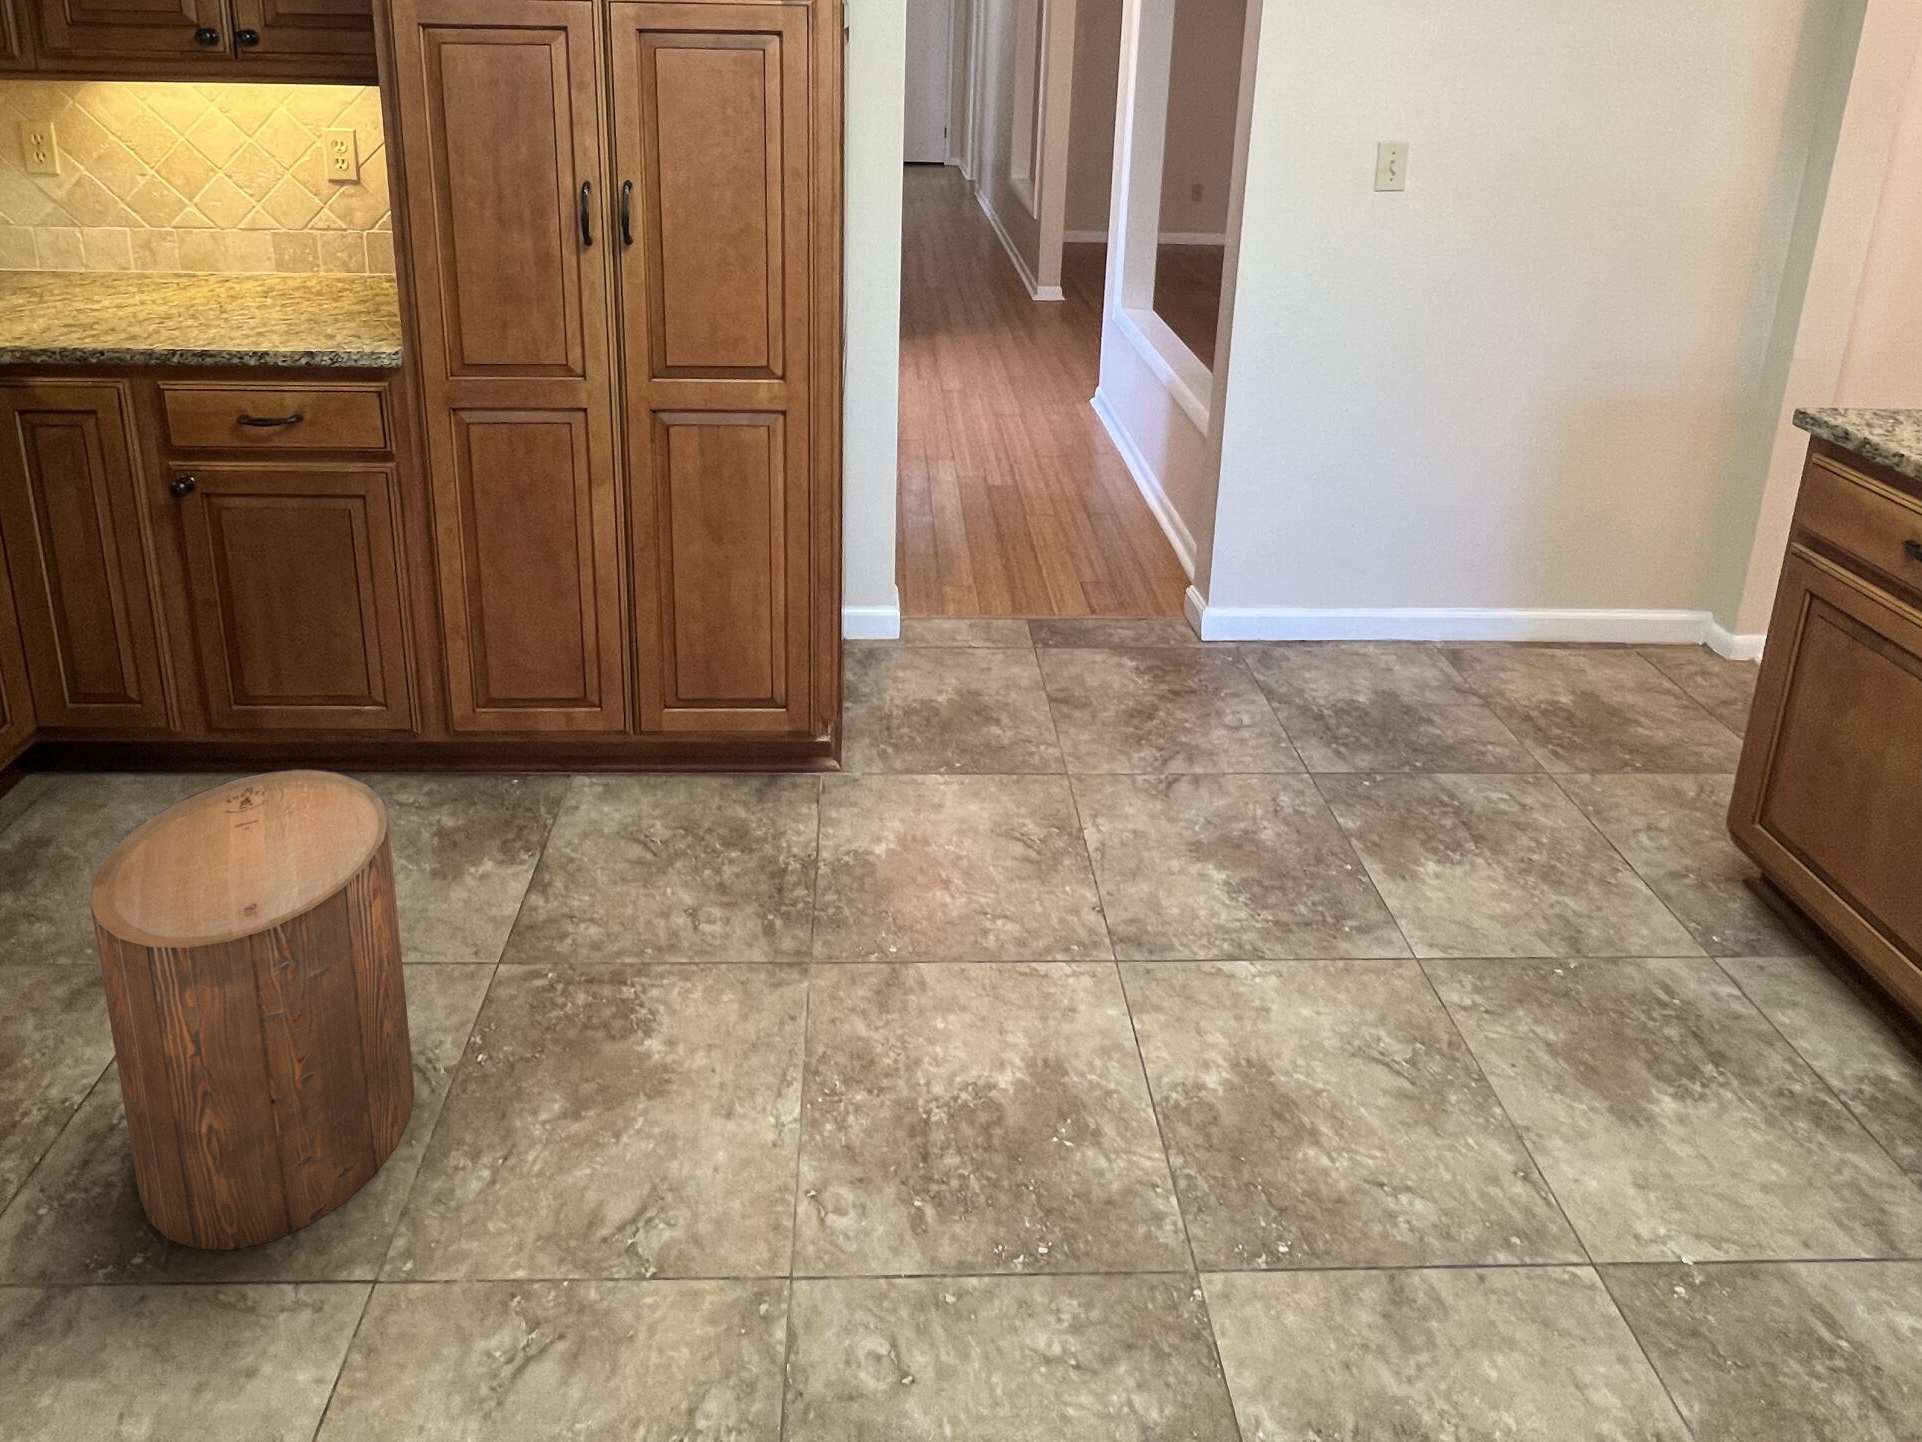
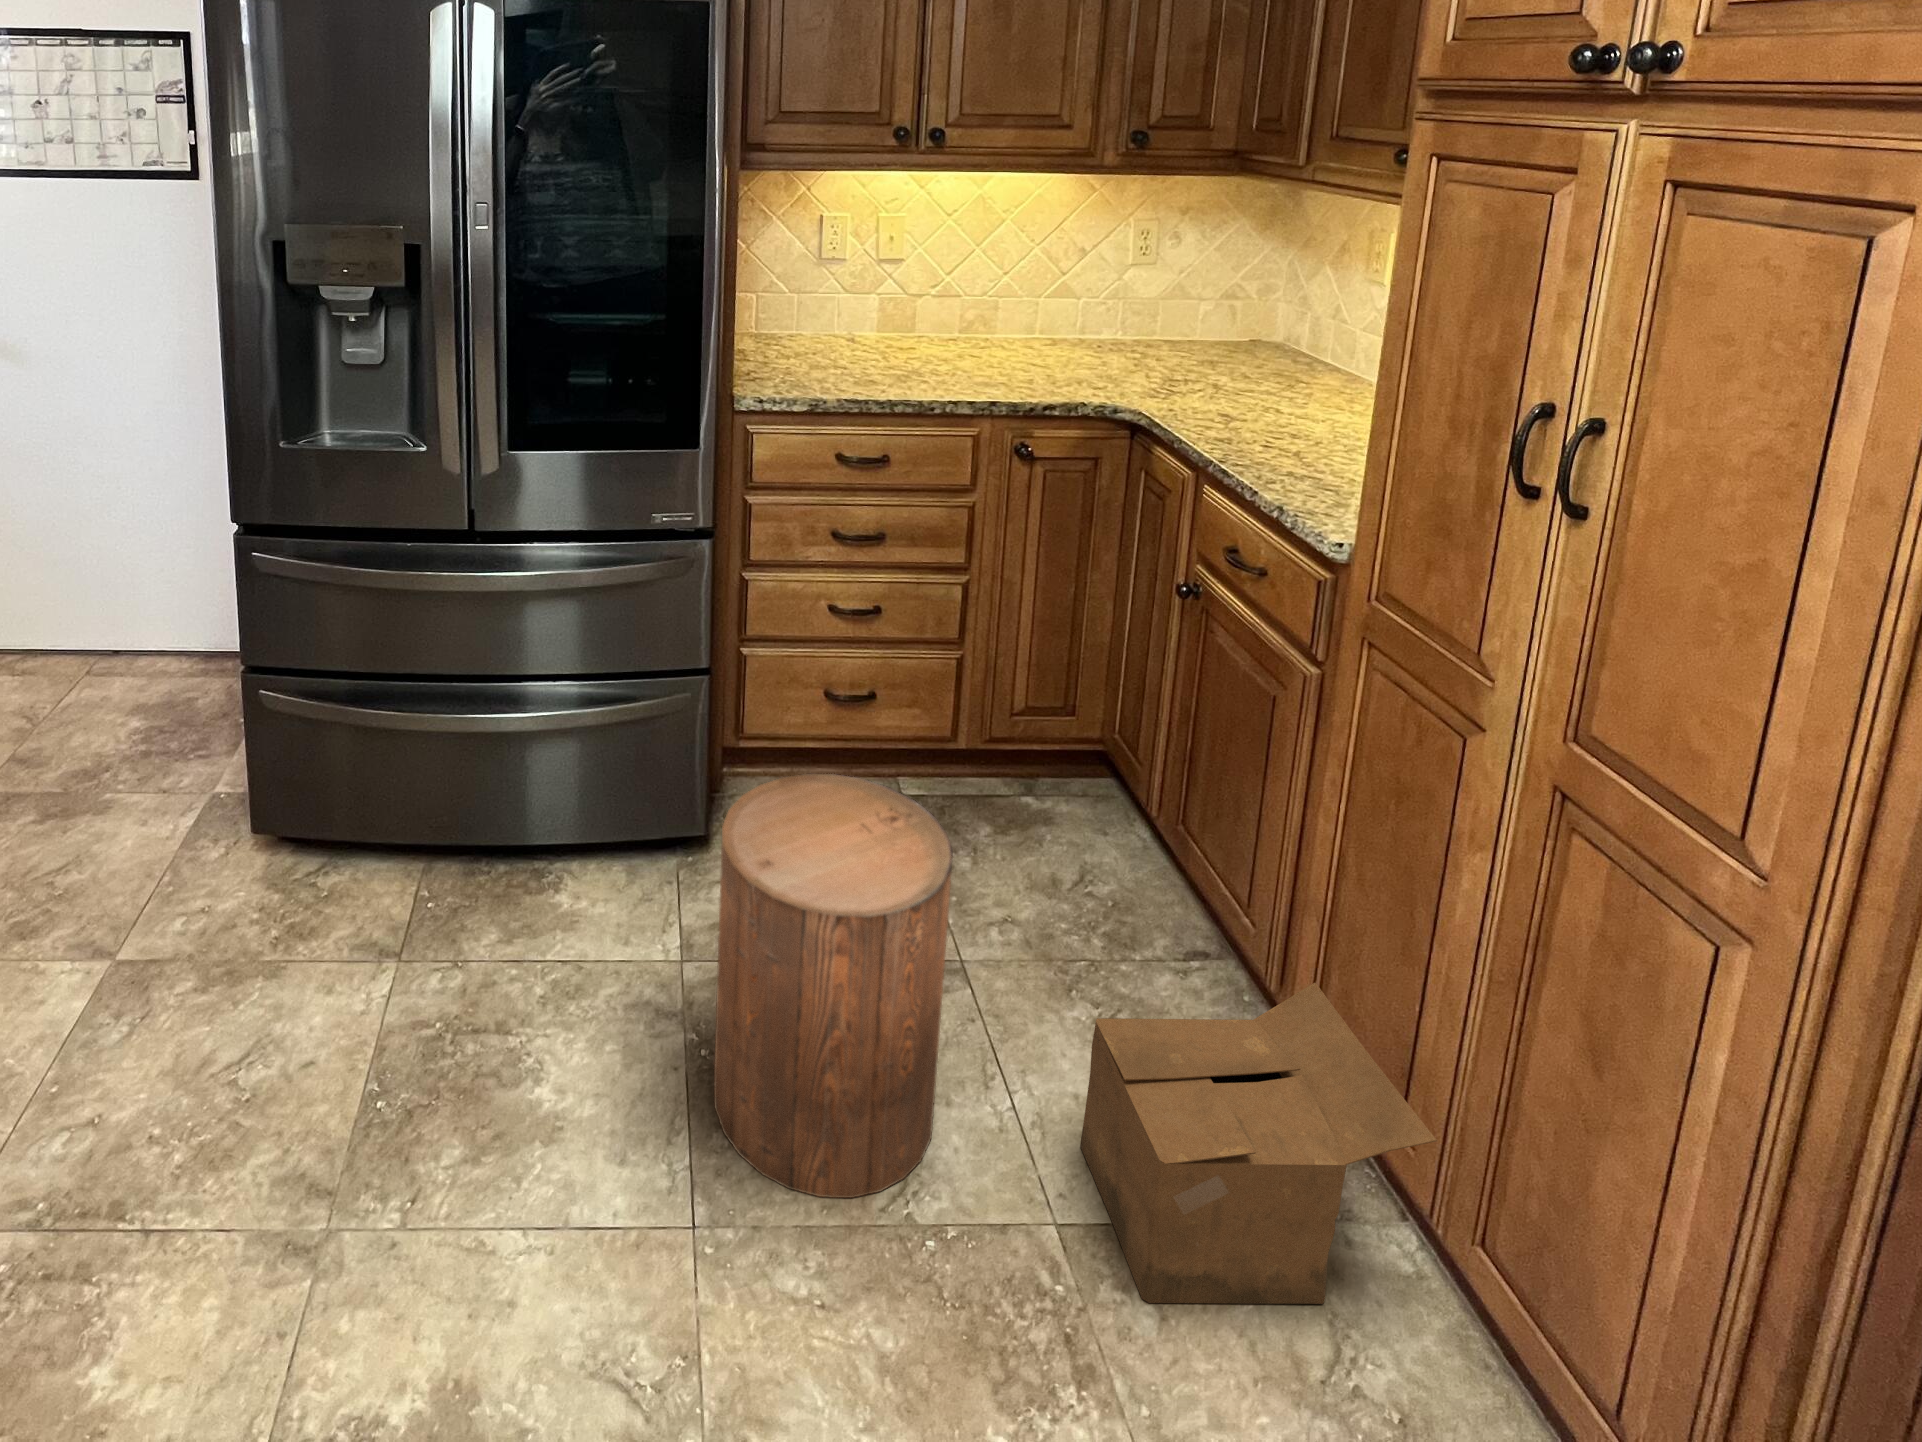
cardboard box: none [428,680,616,929] -> present [1080,983,1437,1304]

